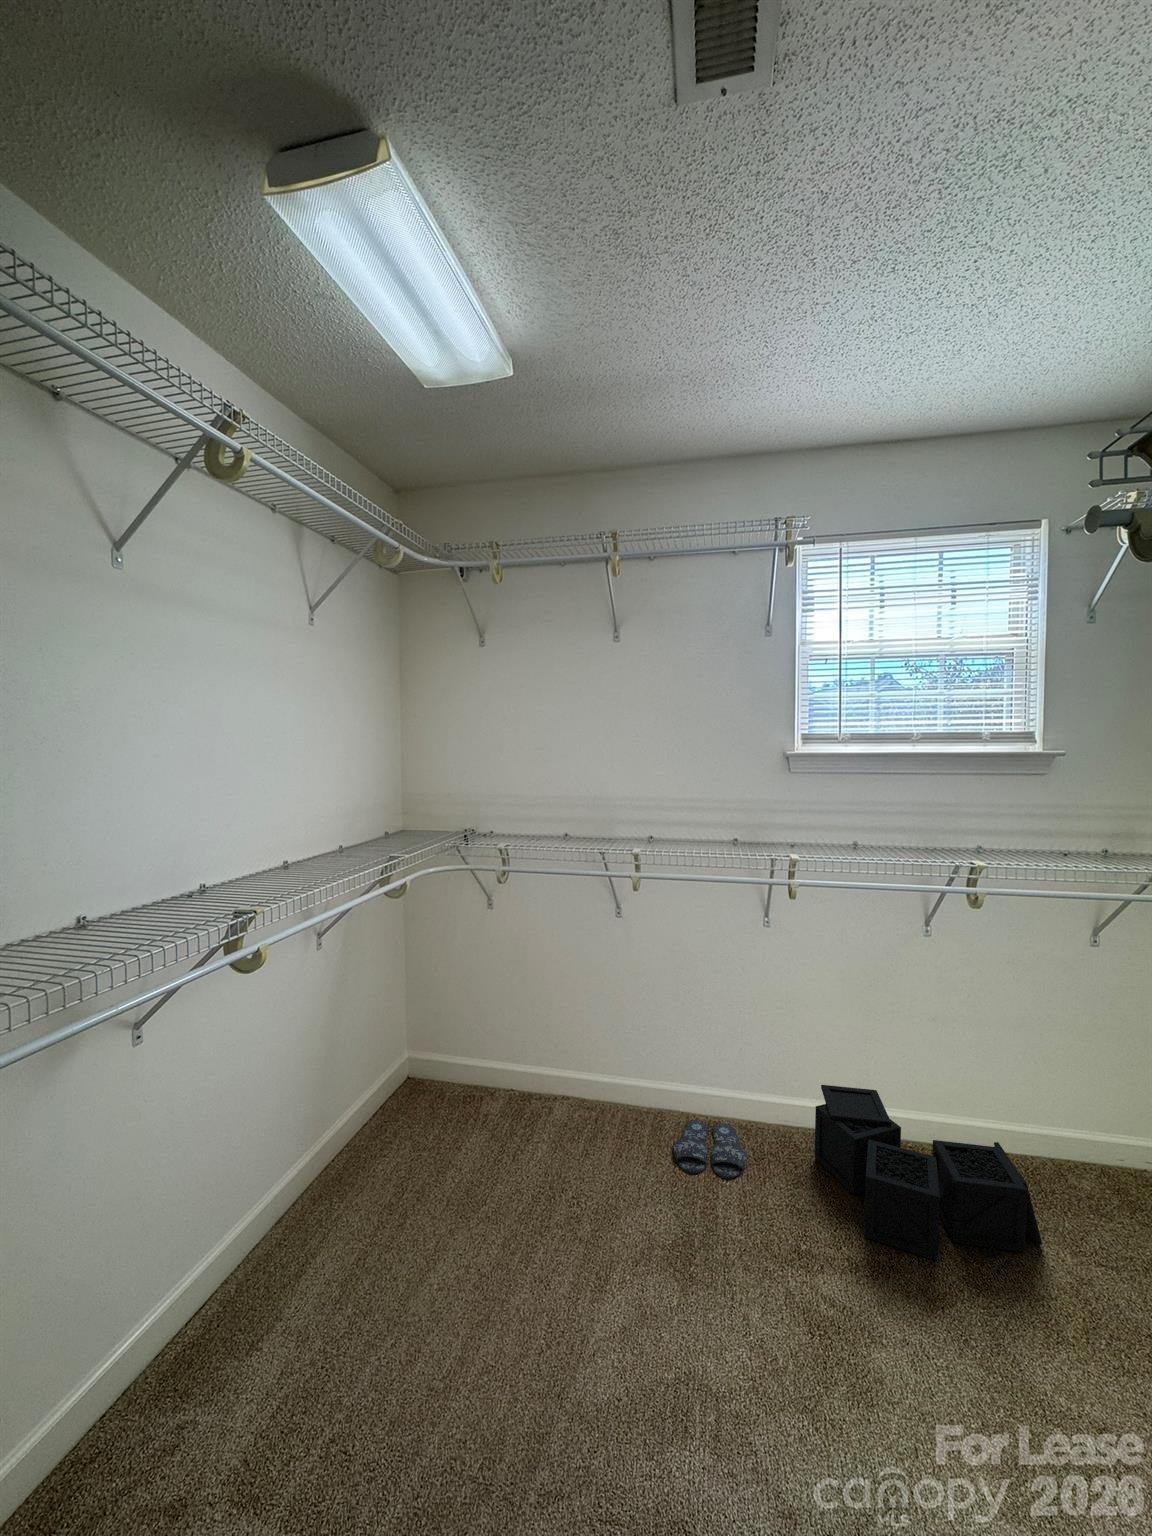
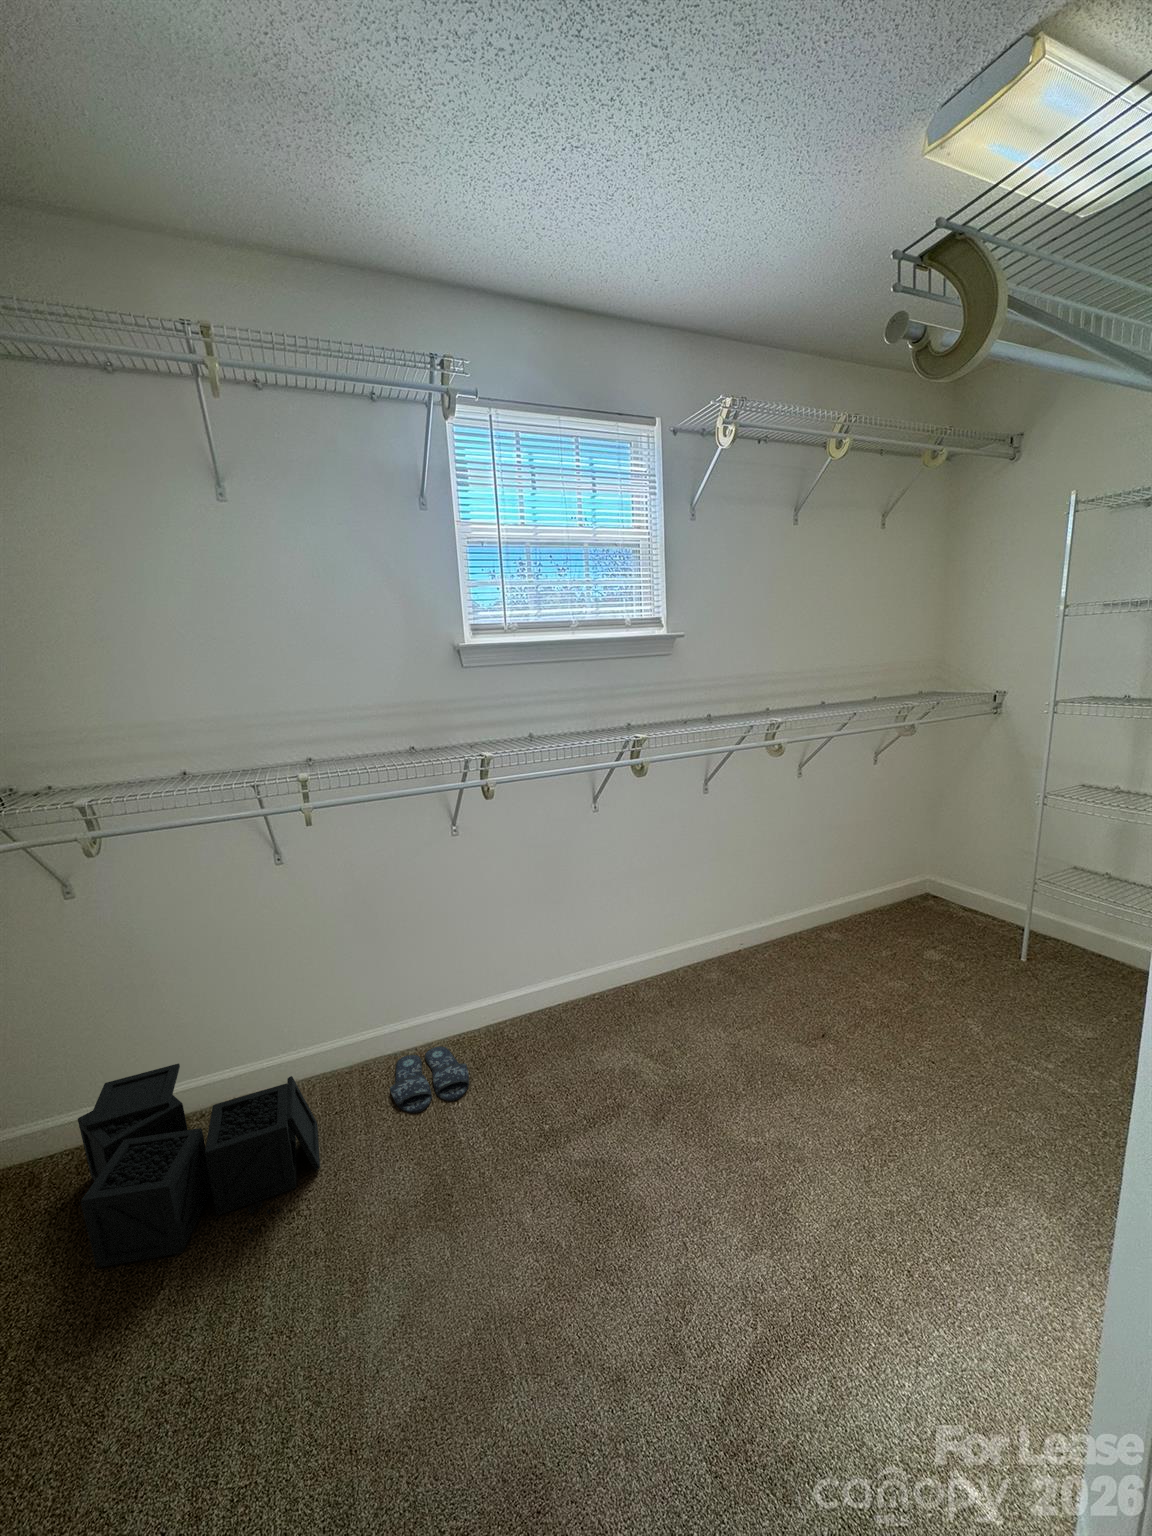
storage bin: present [815,1085,1042,1275] -> present [78,1064,320,1268]

